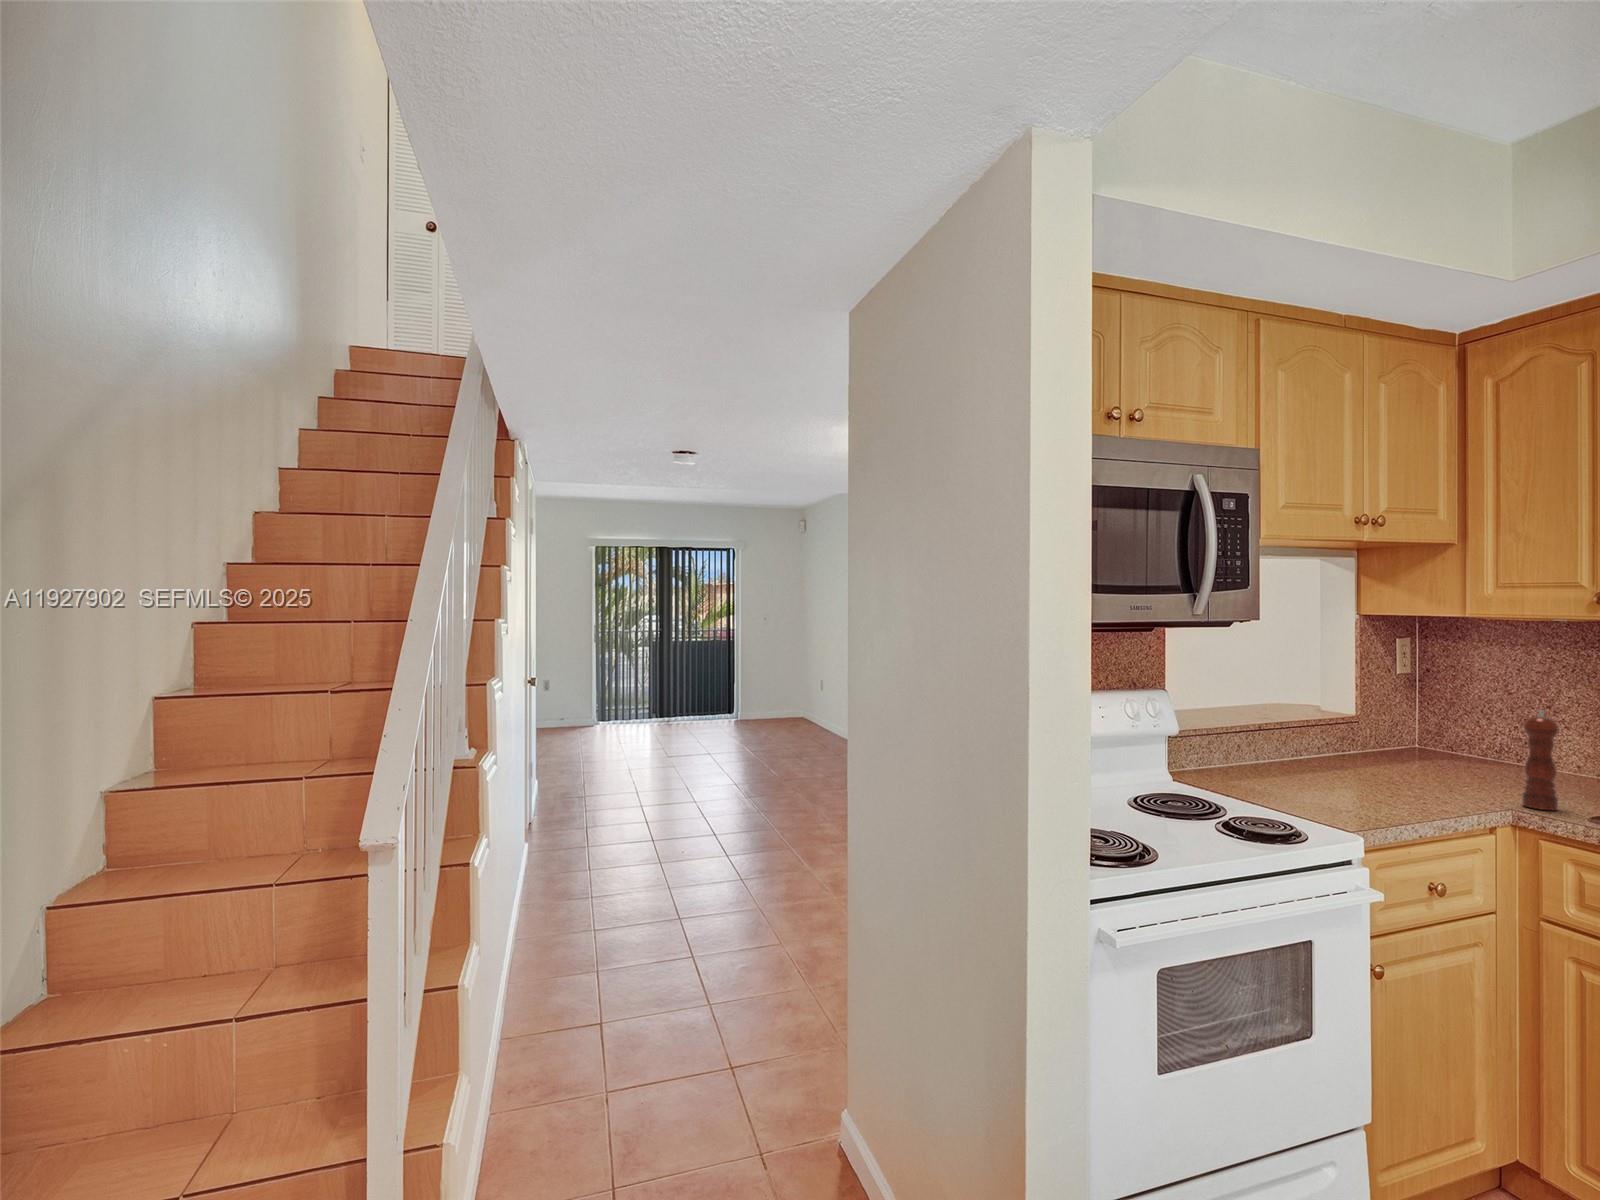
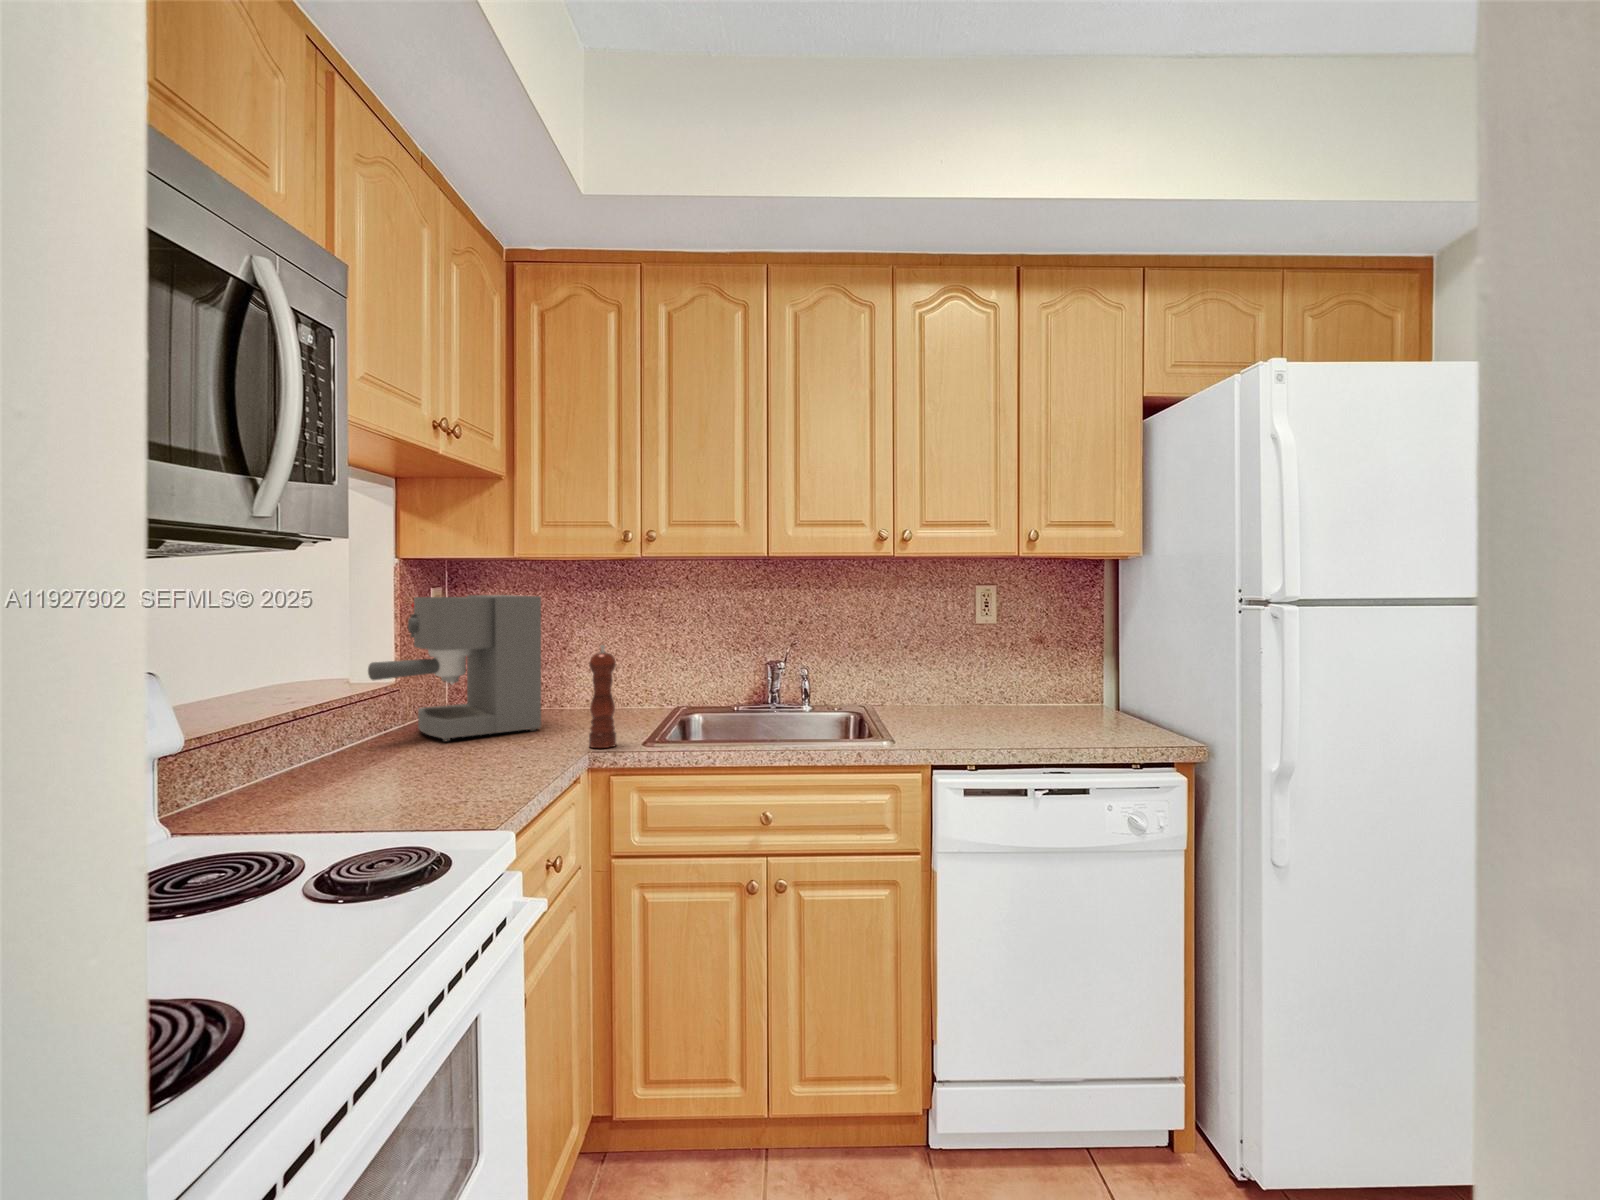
coffee maker: none [1322,648,1493,781] -> present [368,595,541,741]

